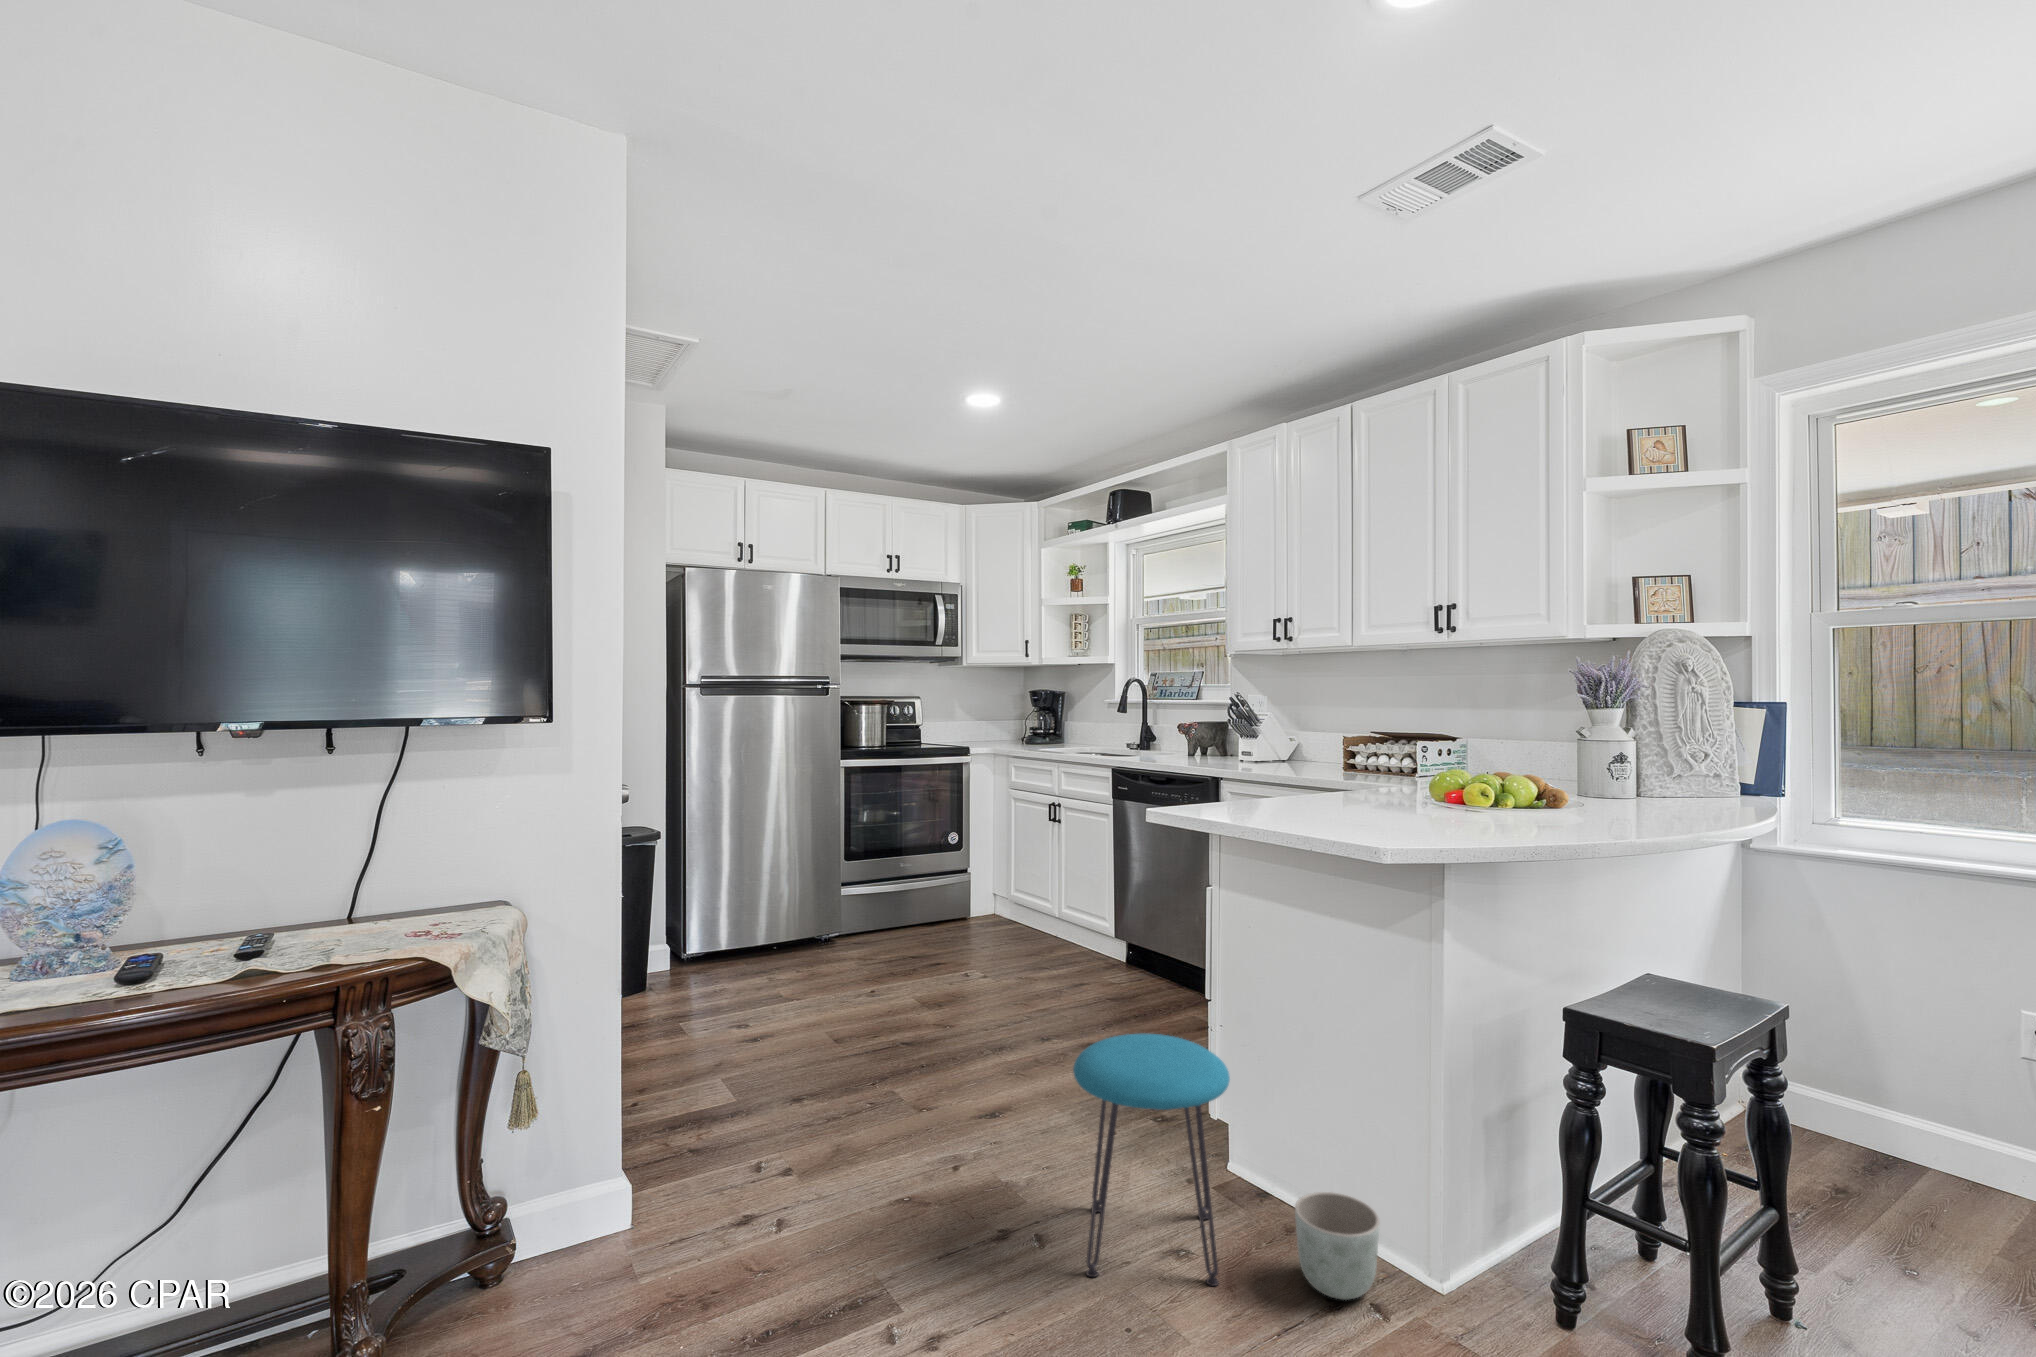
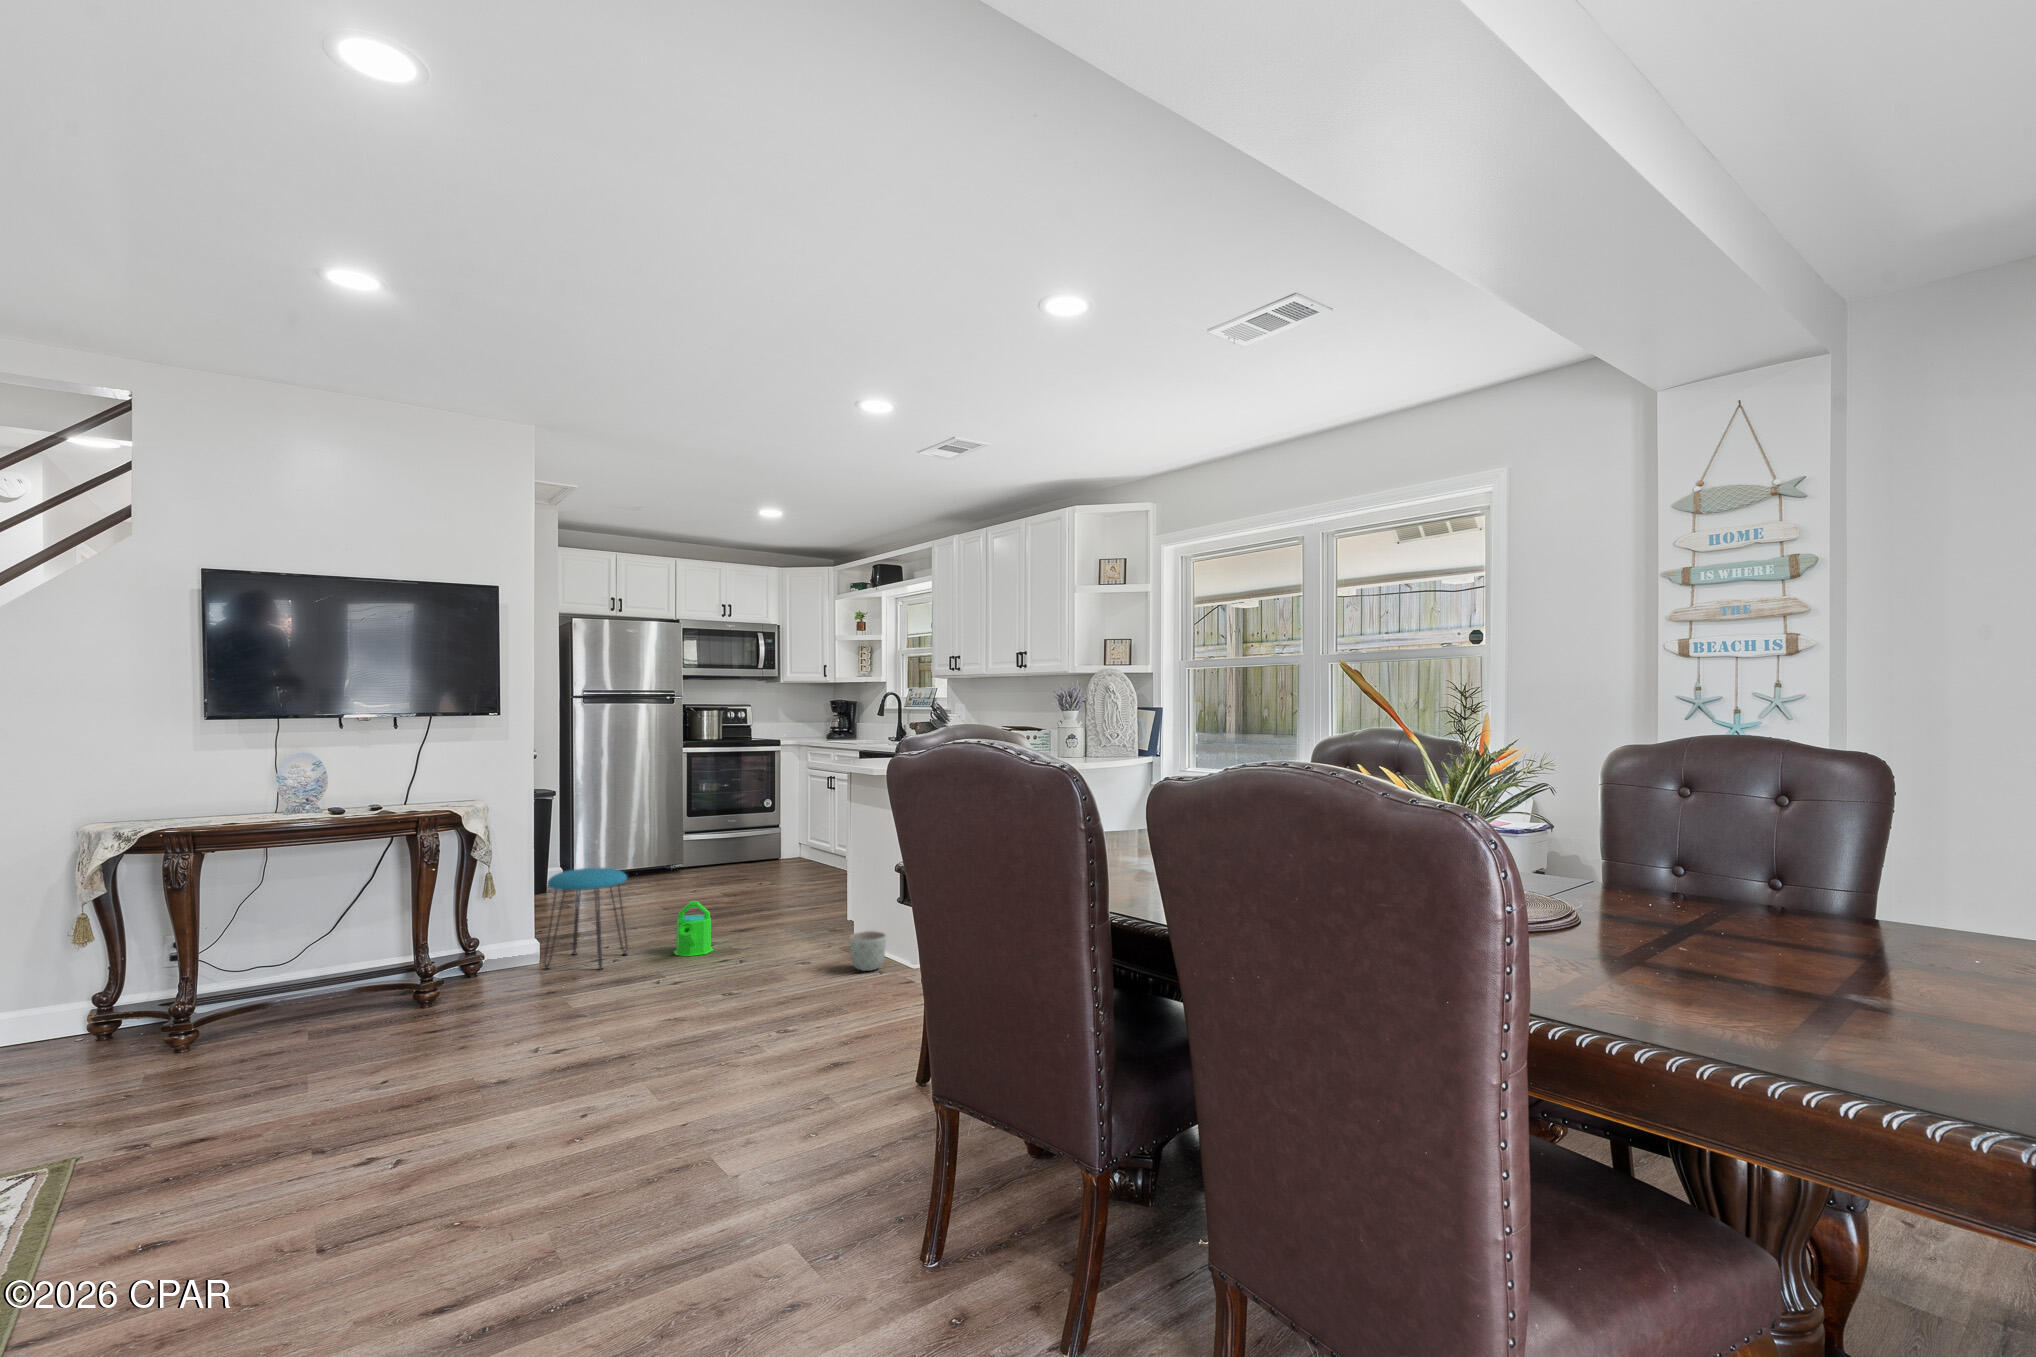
stool: present [1073,1034,1230,1286] -> present [544,868,628,970]
watering can: none [890,1089,969,1210] -> present [674,901,714,956]

